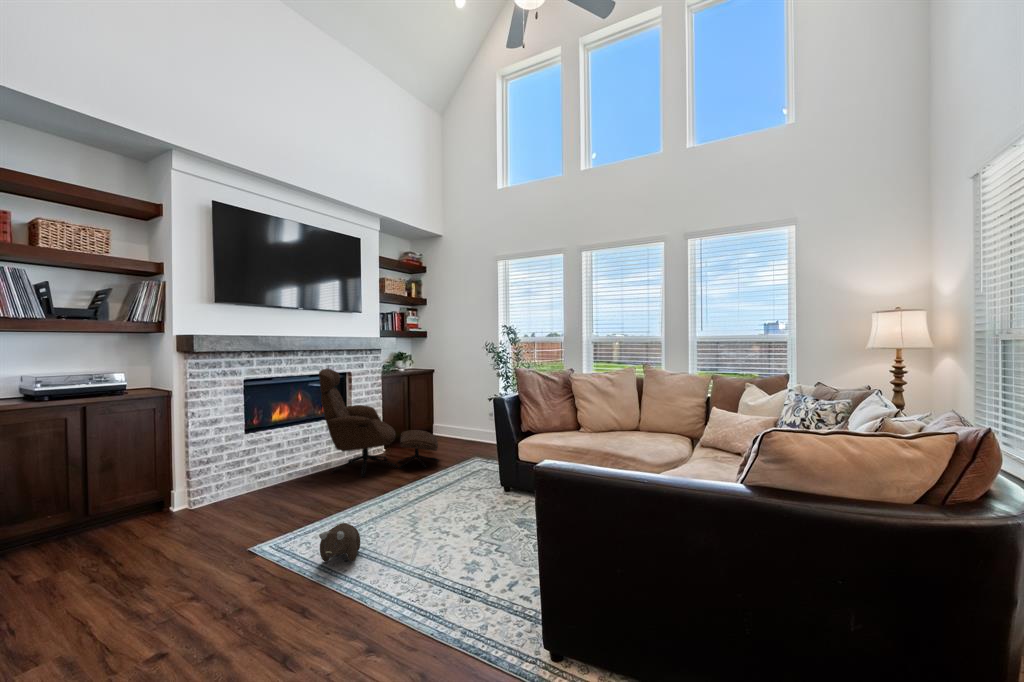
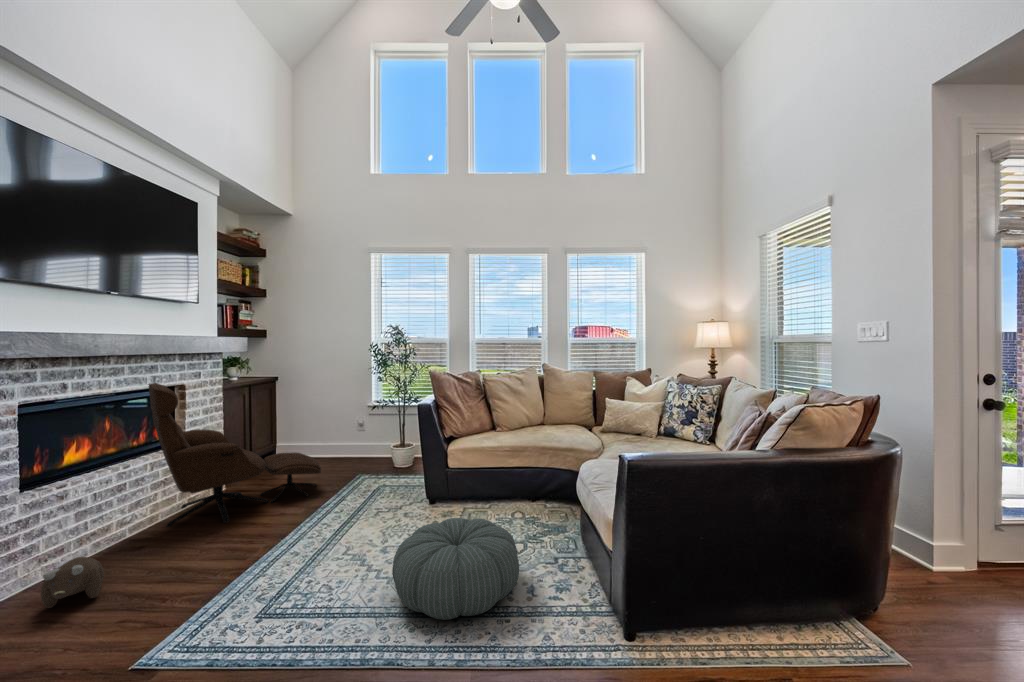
pouf: none [398,503,511,587] -> present [392,518,519,620]
plush toy: present [319,523,360,562] -> present [41,557,104,608]

